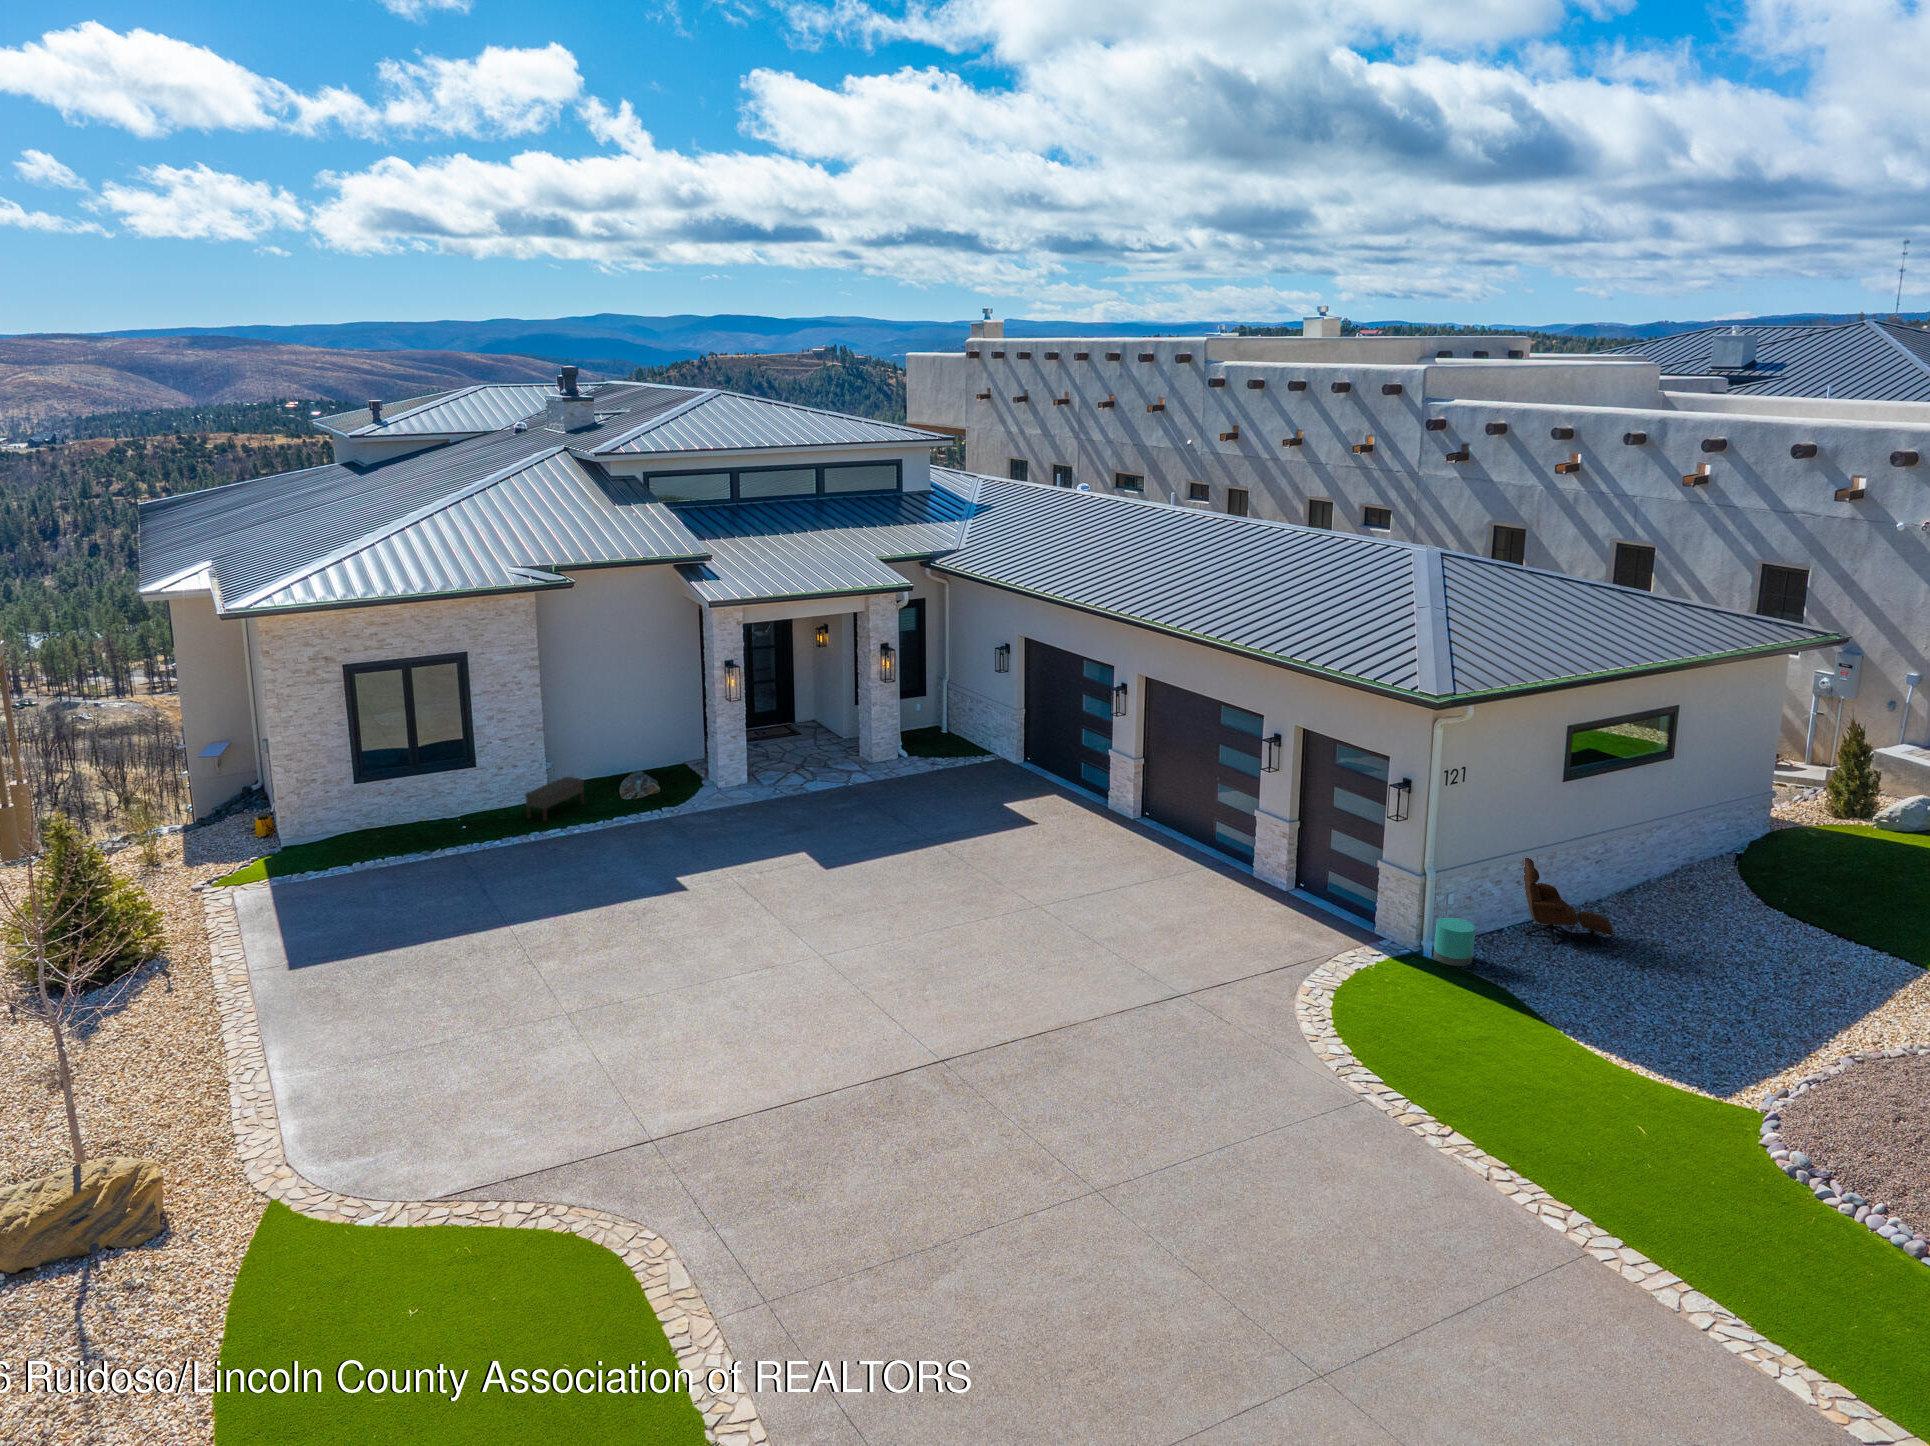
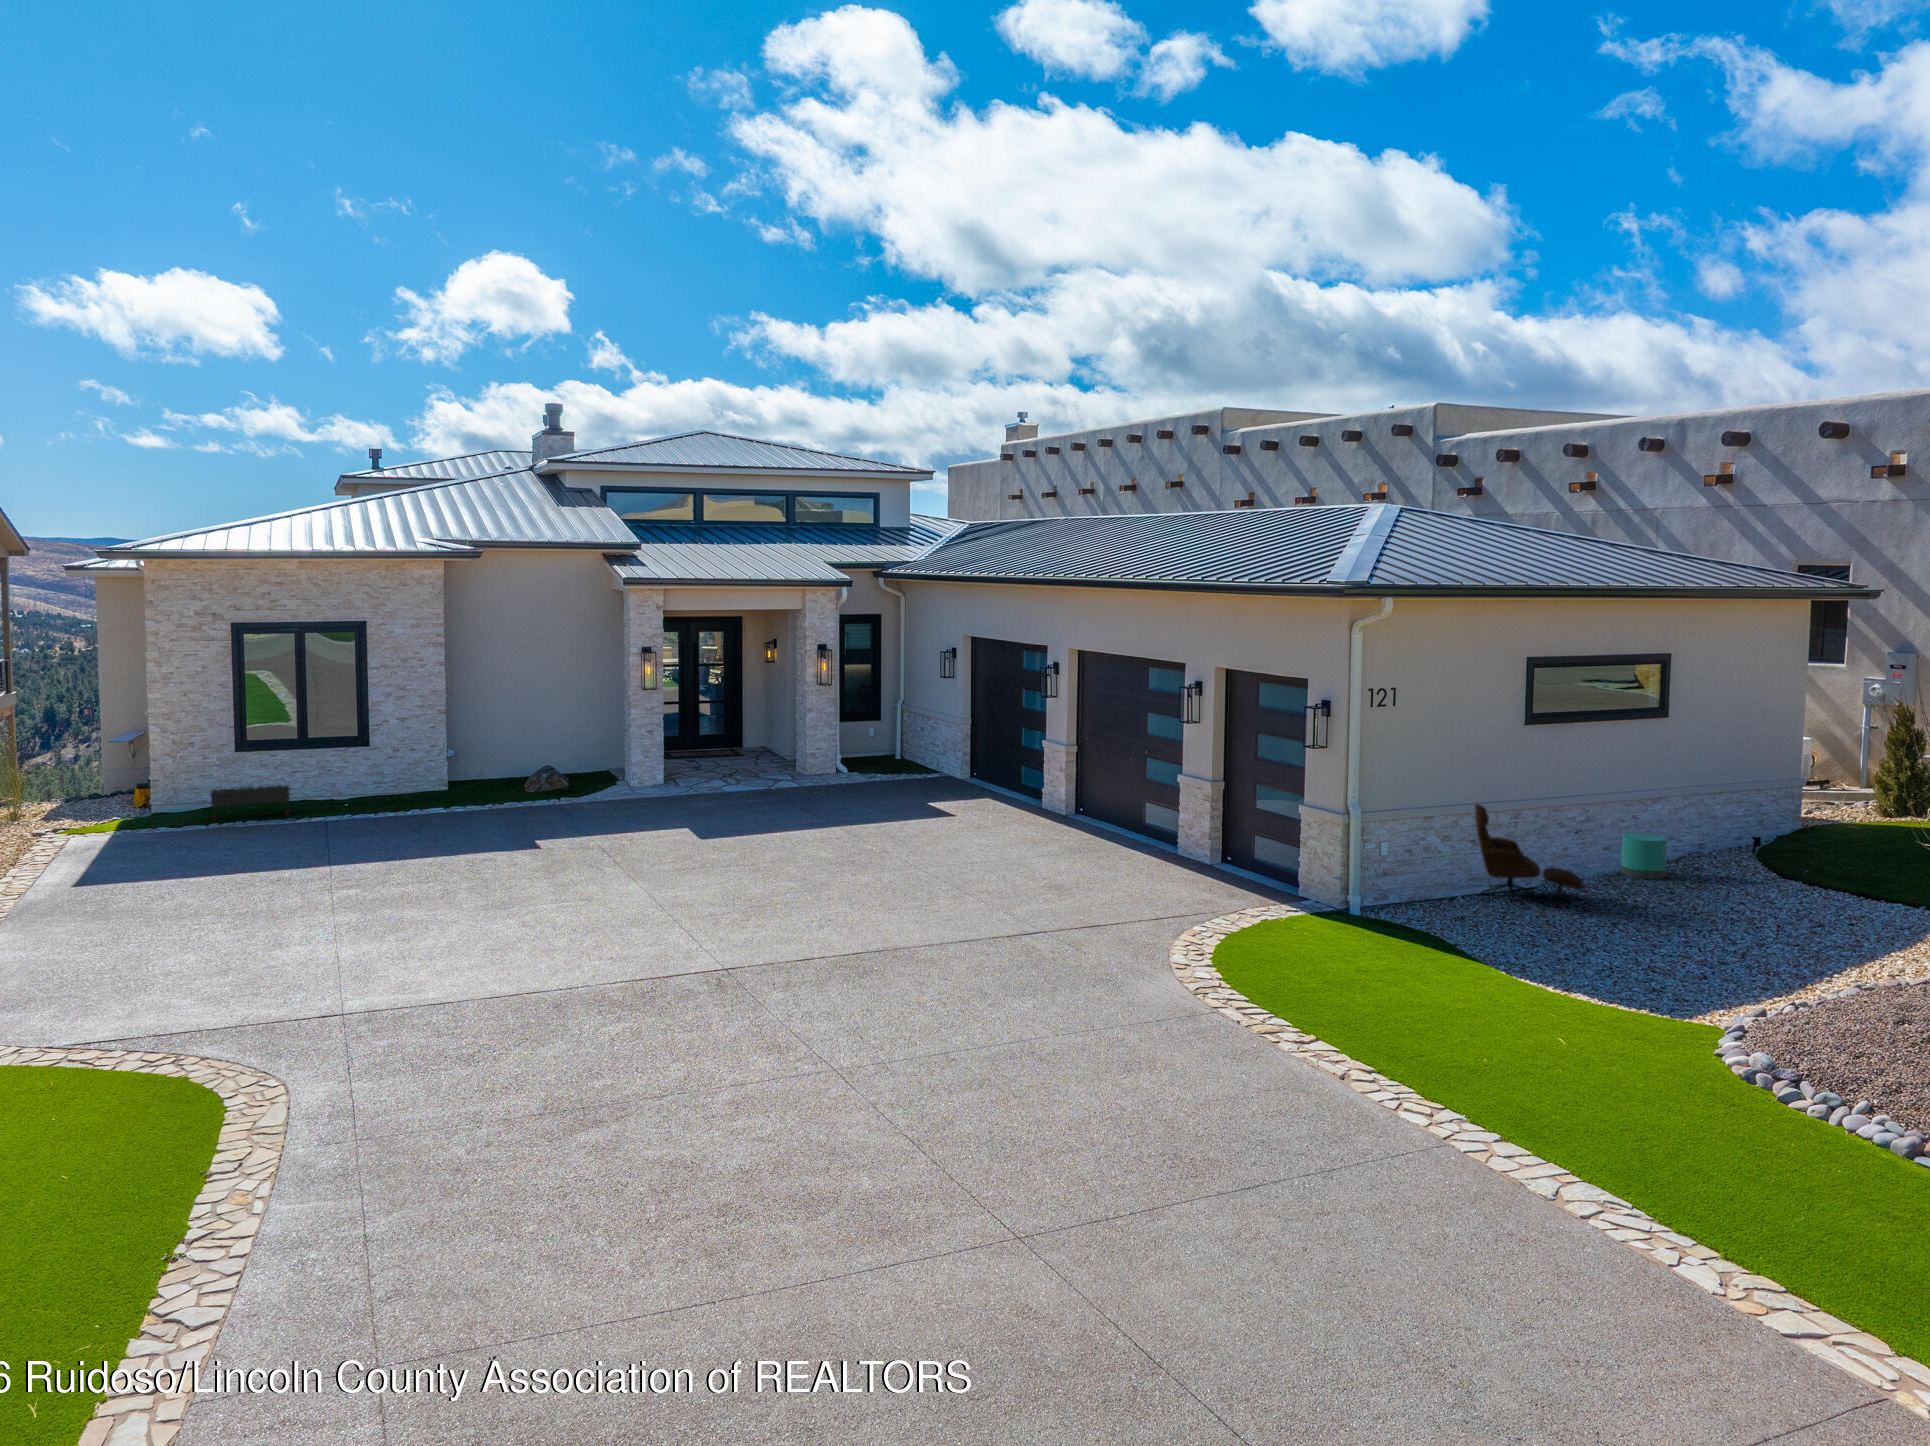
bench: present [525,777,584,822] -> present [210,785,291,821]
trash can: present [1434,918,1476,966] -> present [1621,833,1667,879]

